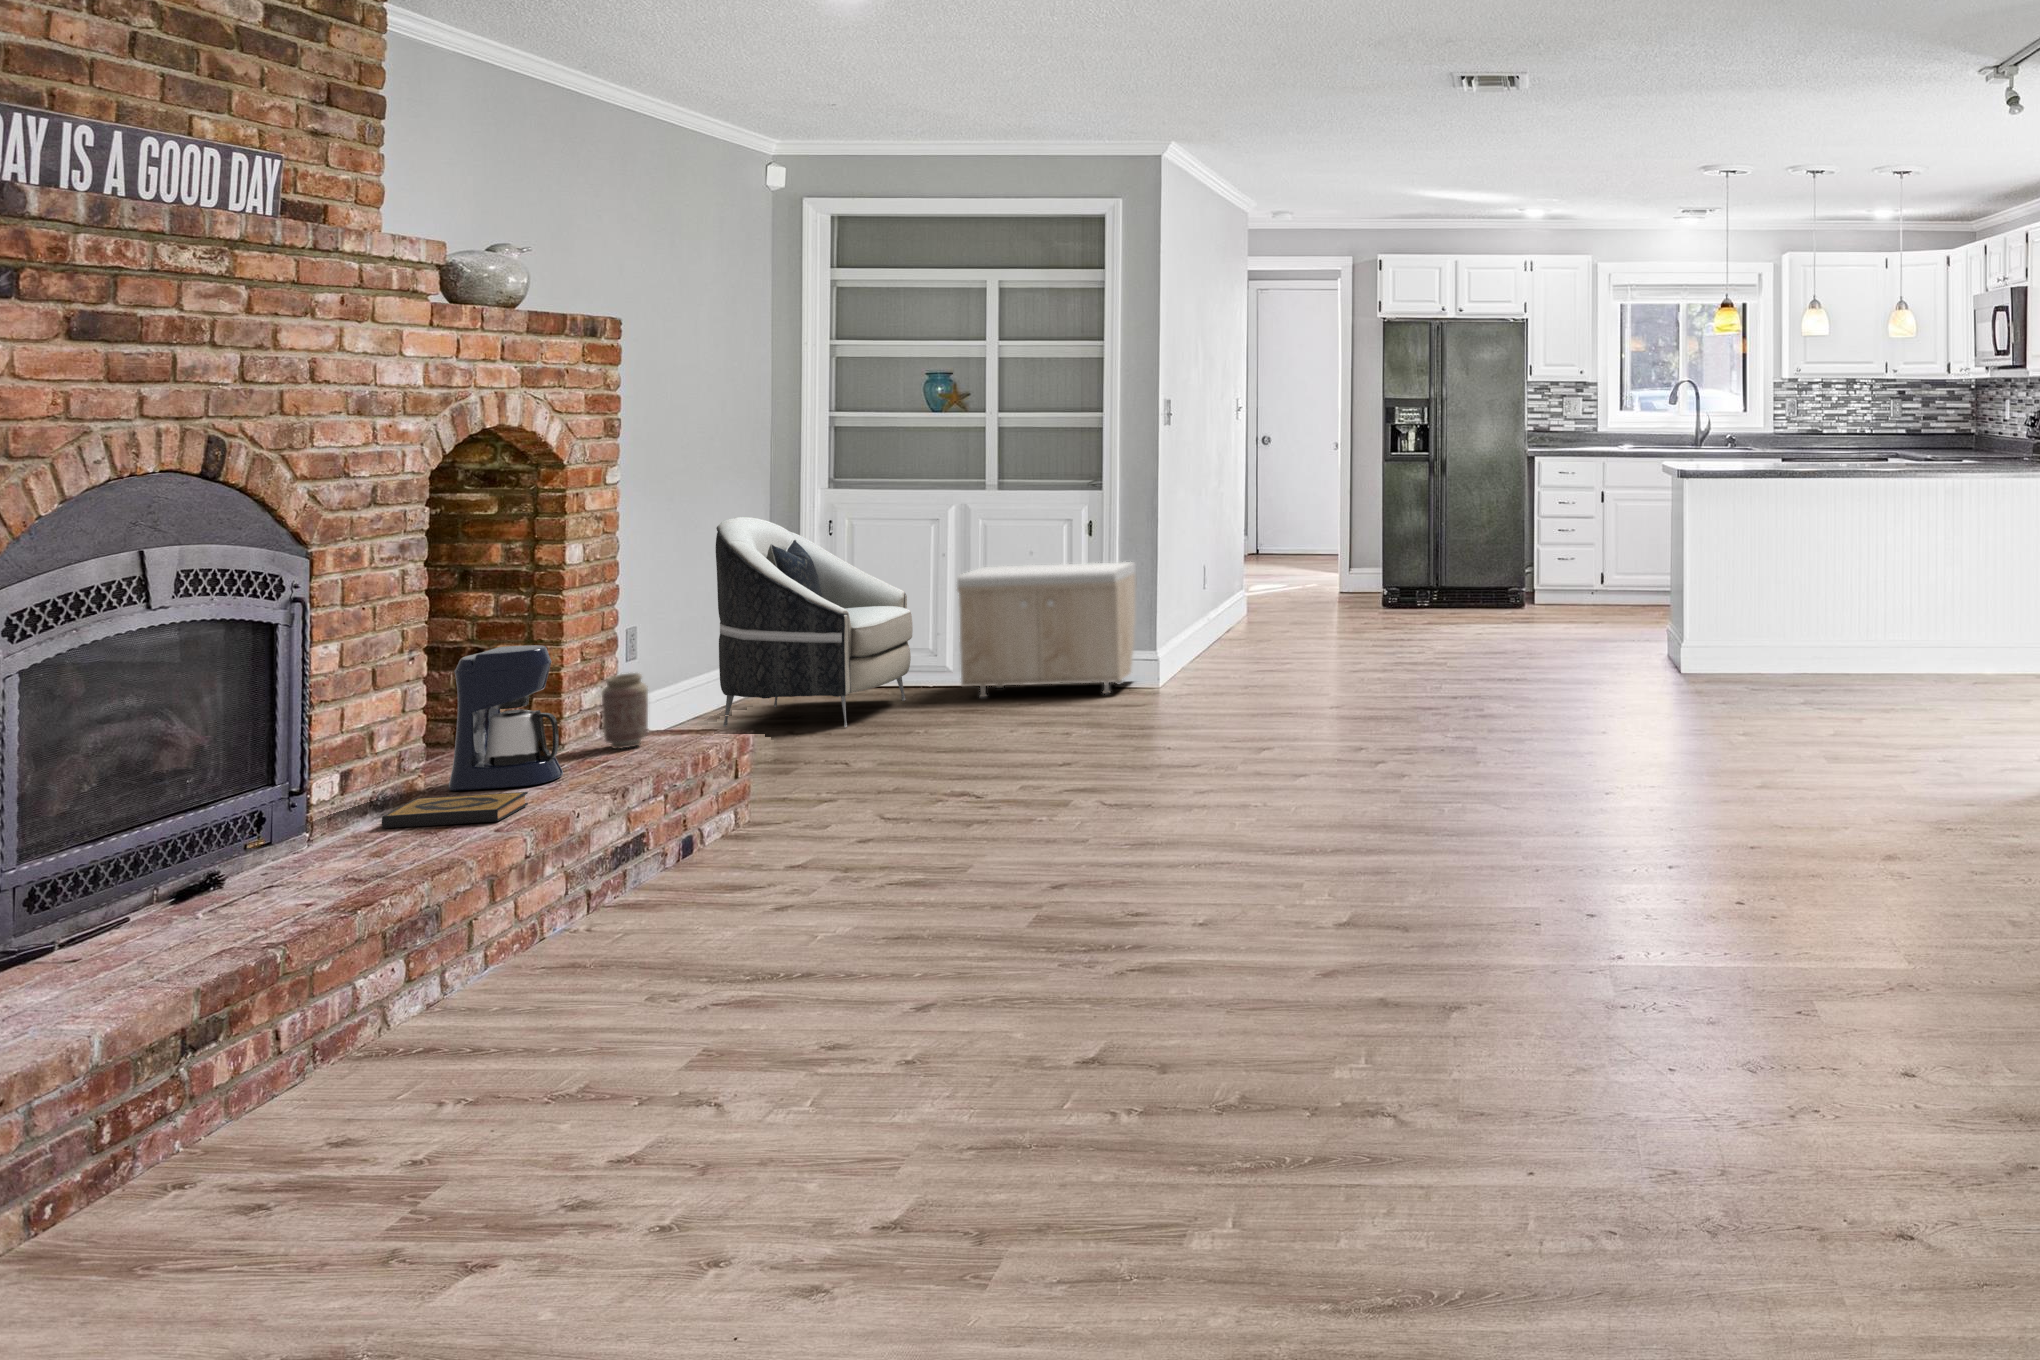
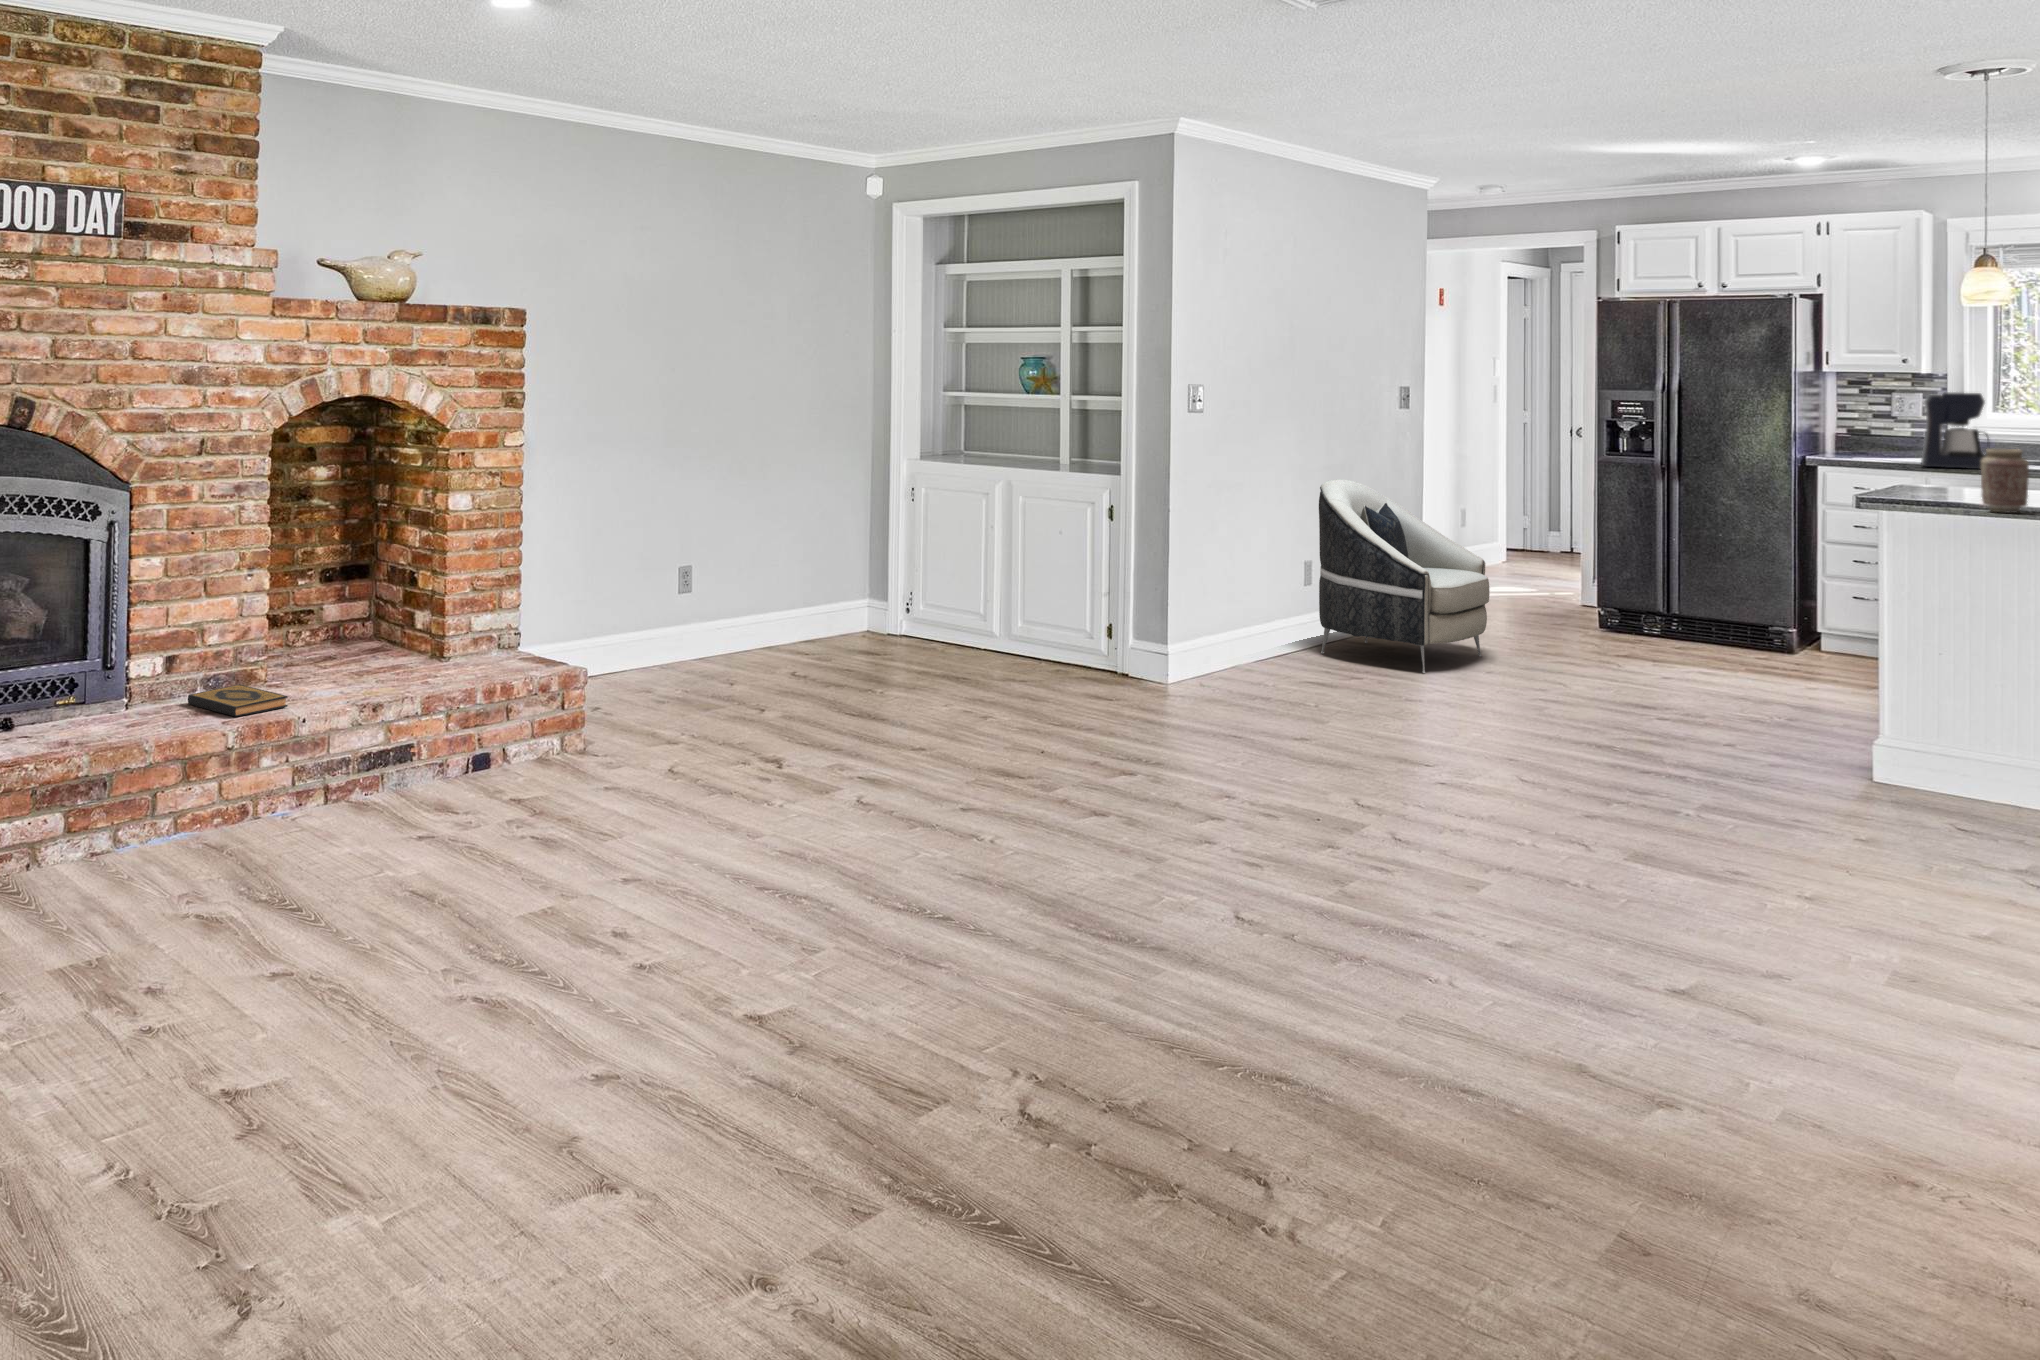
armchair: present [716,517,913,727] -> present [1319,480,1490,673]
storage bench: present [957,562,1135,697] -> none [958,546,1139,691]
coffee maker: present [449,645,563,790] -> present [1921,392,1989,469]
vase: present [602,673,648,748] -> present [1981,449,2029,512]

